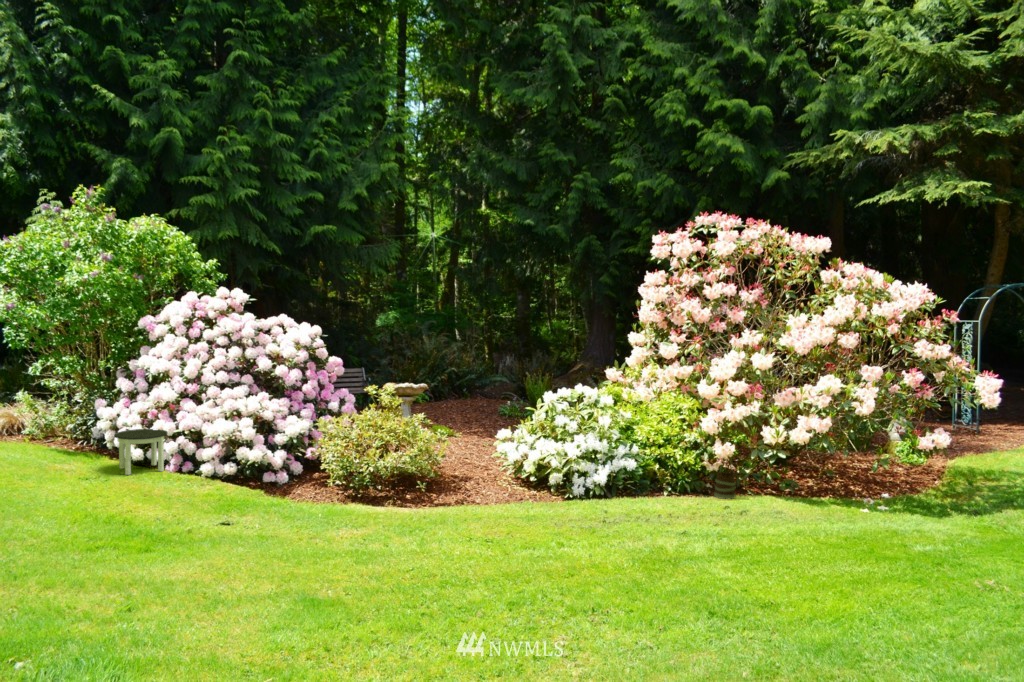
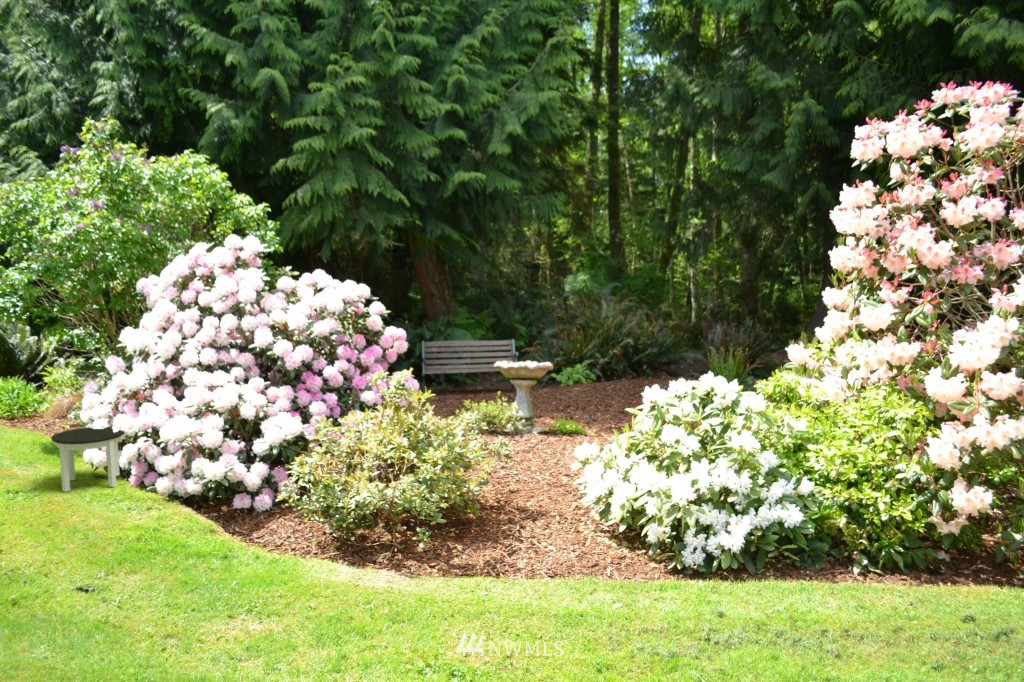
wooden bucket: present [714,470,736,499] -> none [949,517,992,590]

